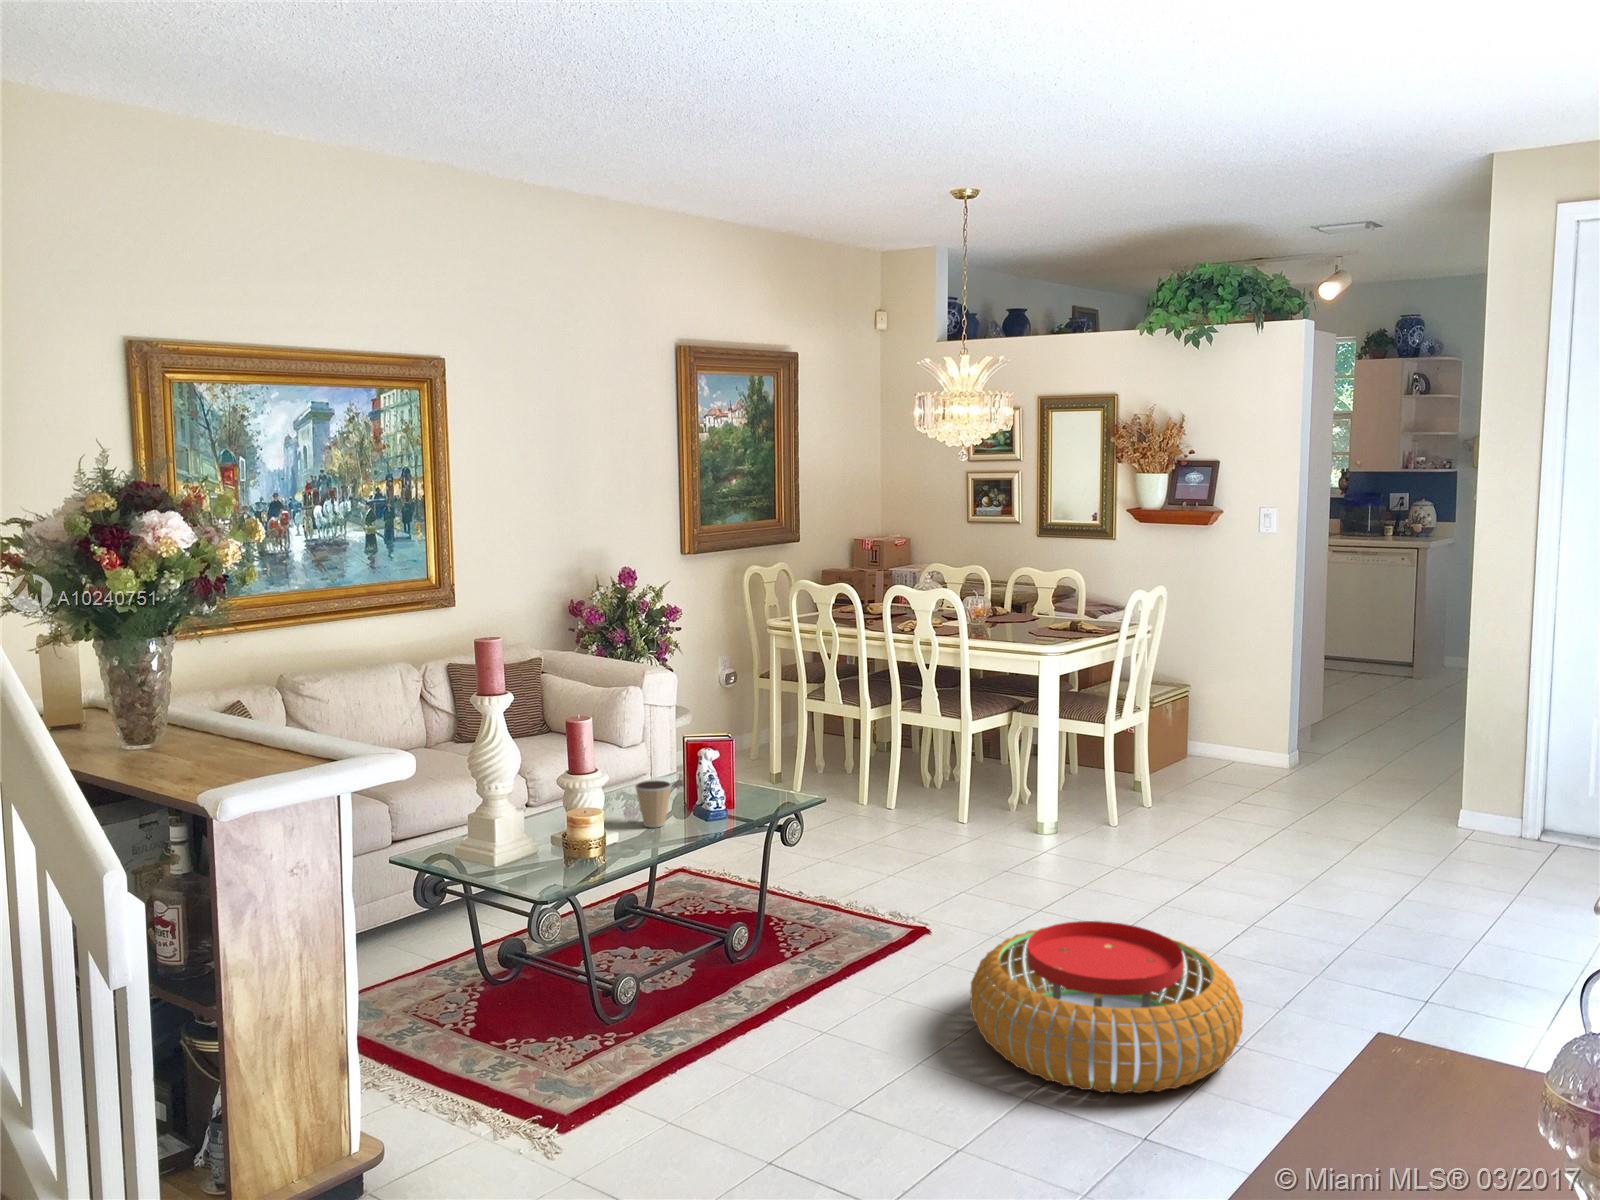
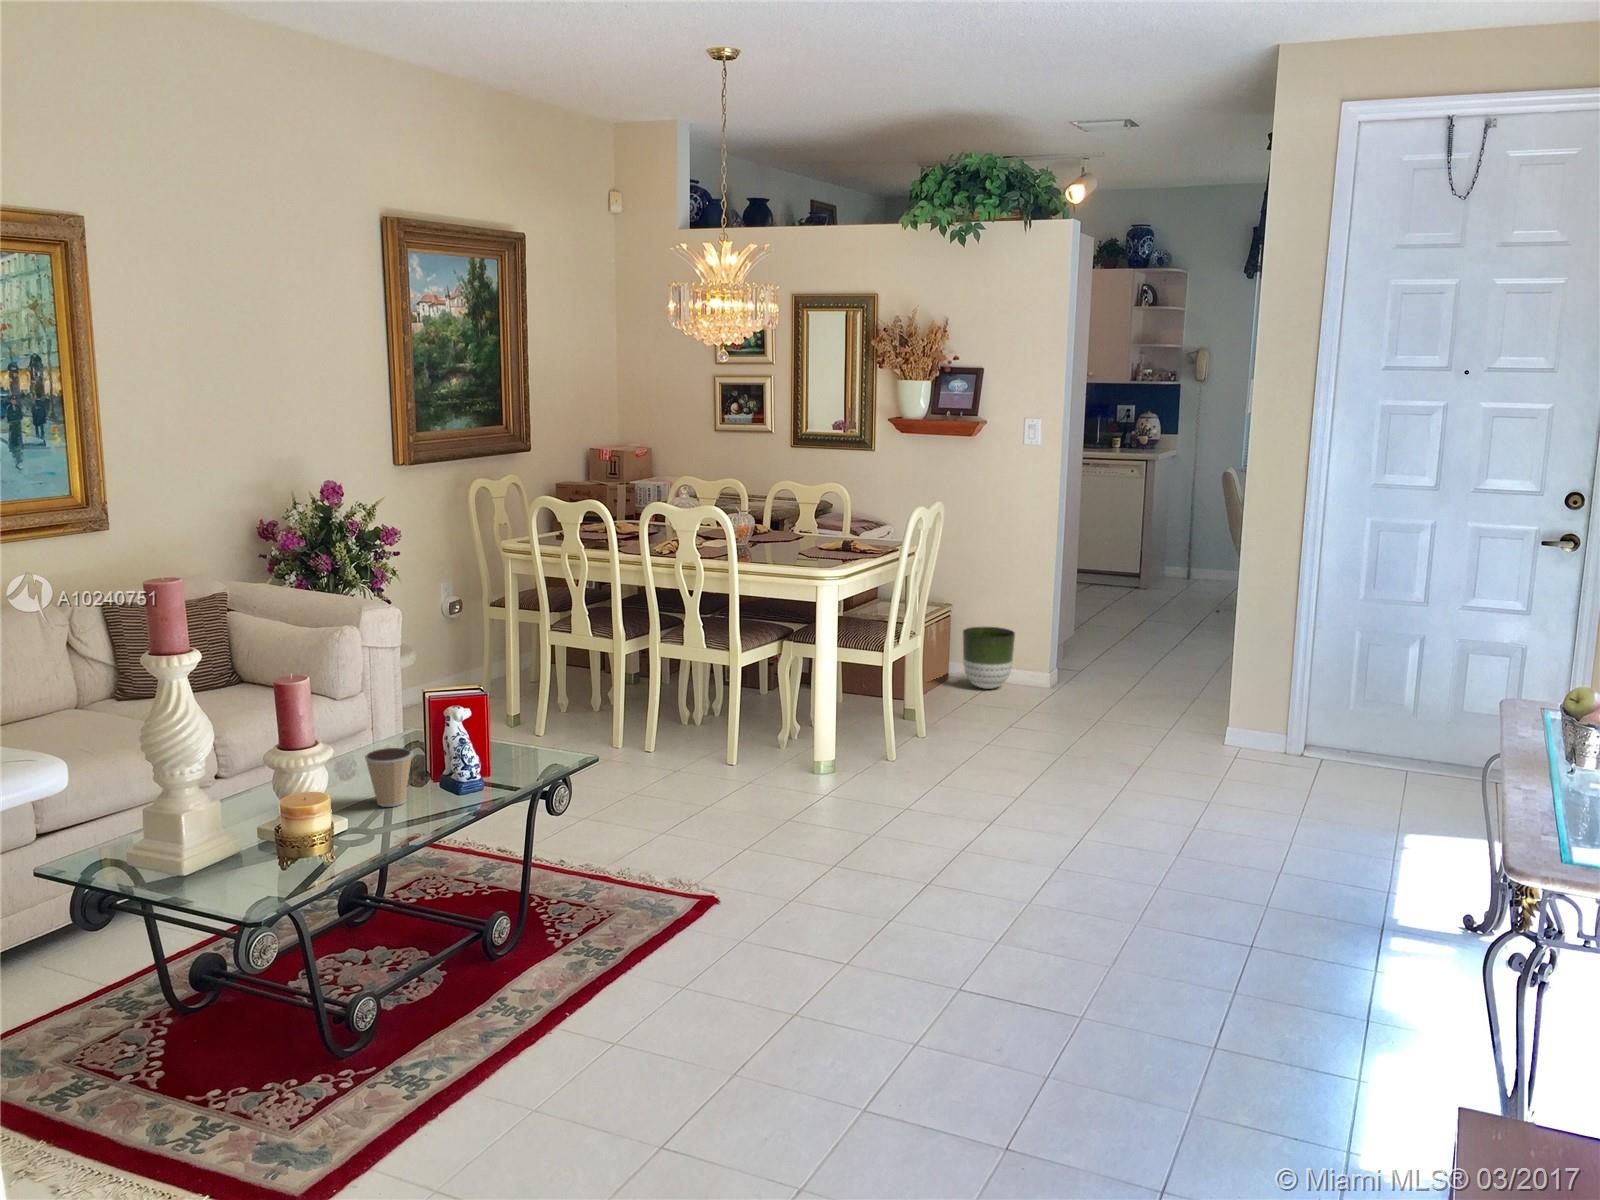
planter: none [1199,709,1252,770] -> present [963,627,1015,689]
pouf: present [970,921,1243,1094] -> none [787,886,1093,1091]

